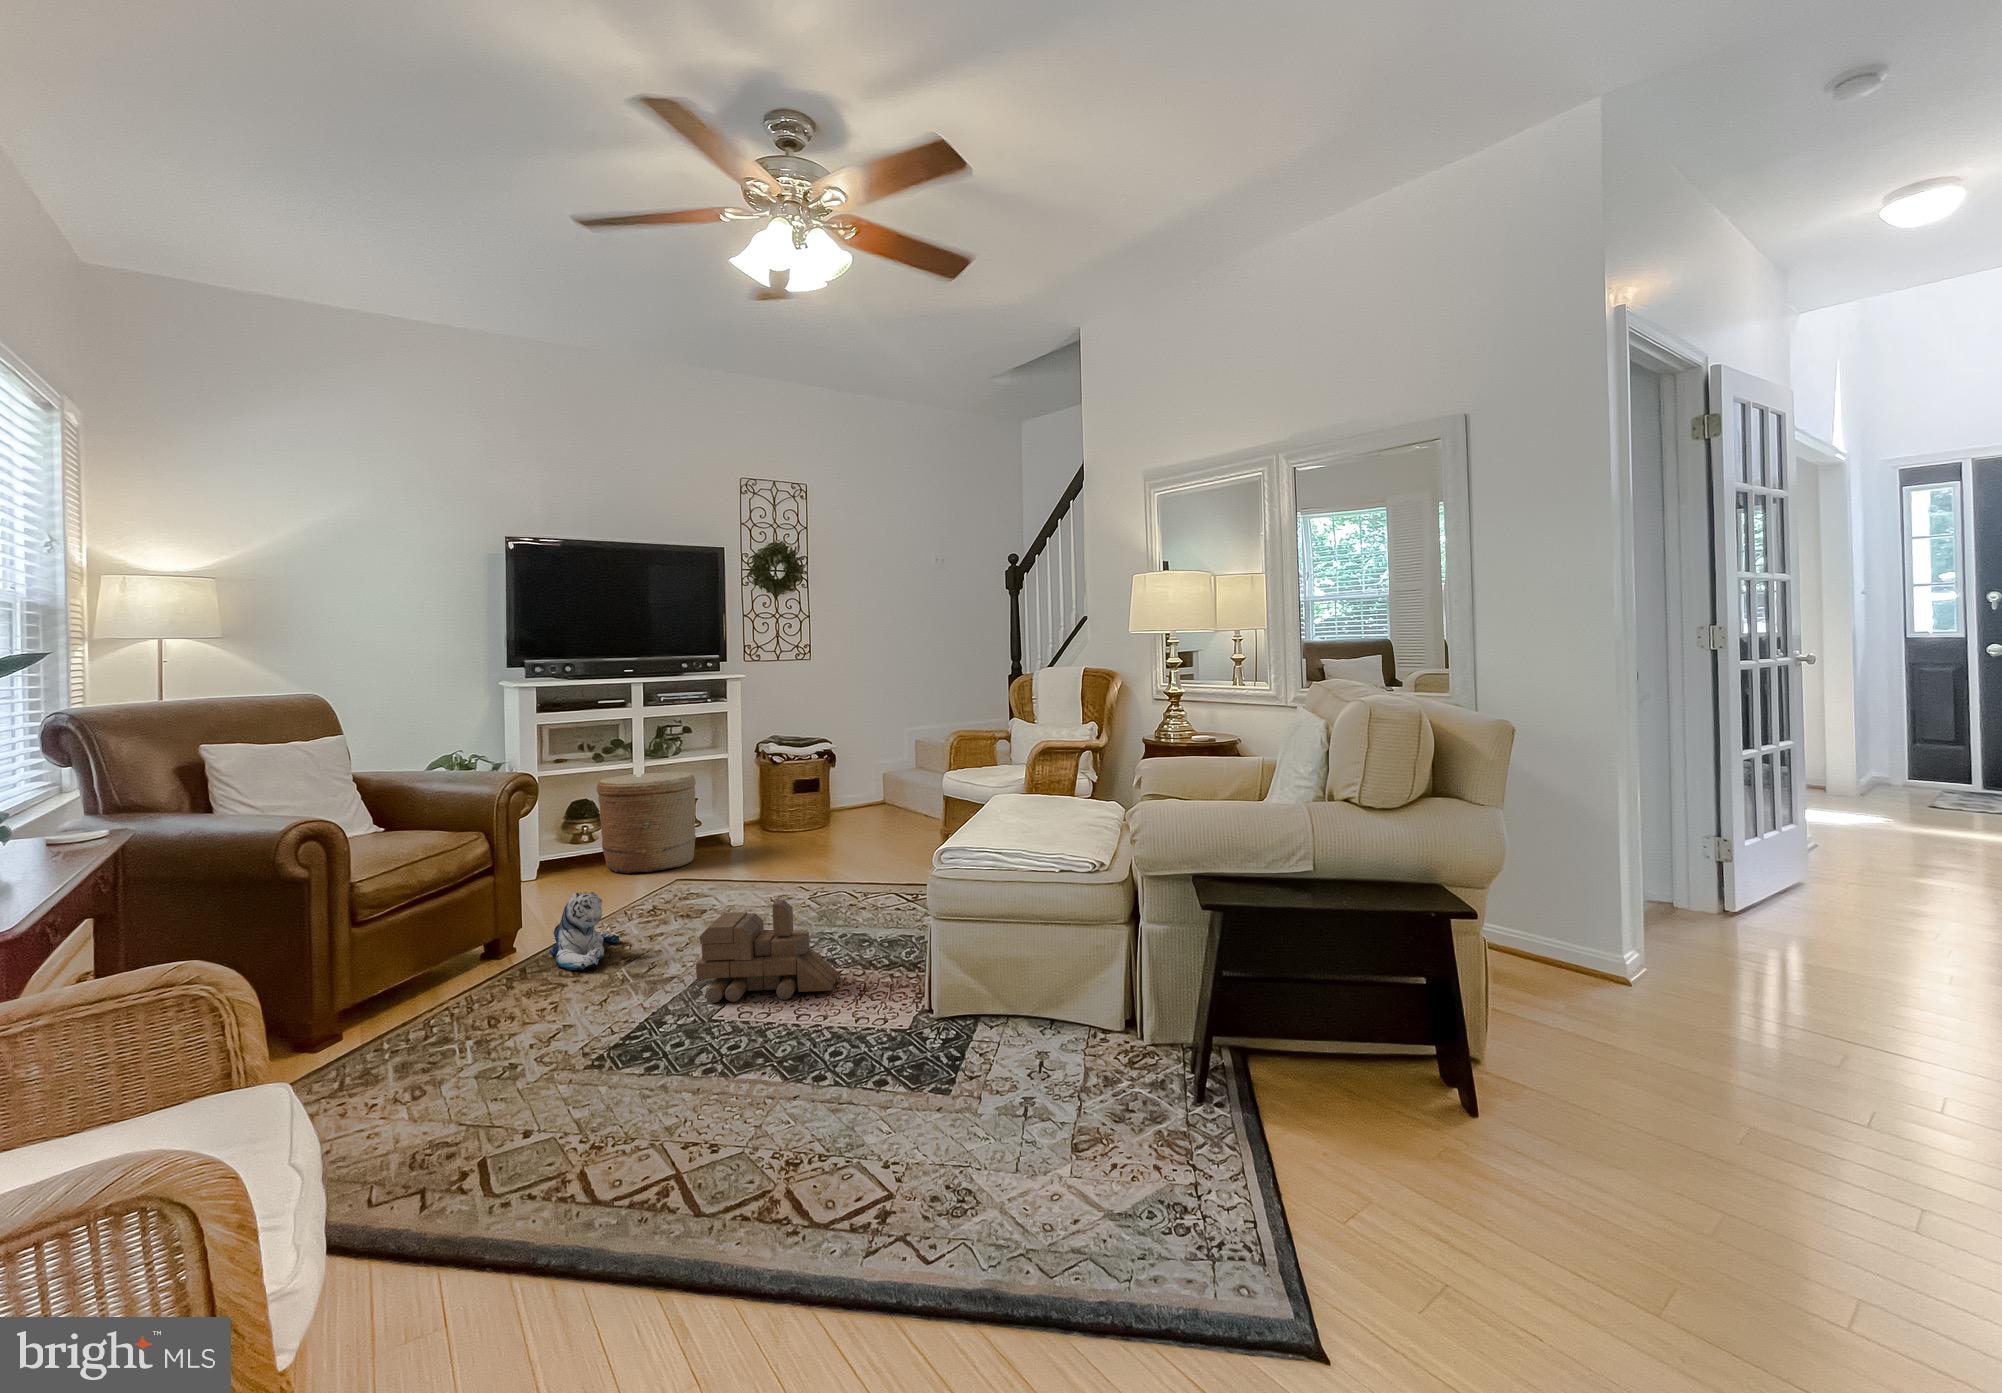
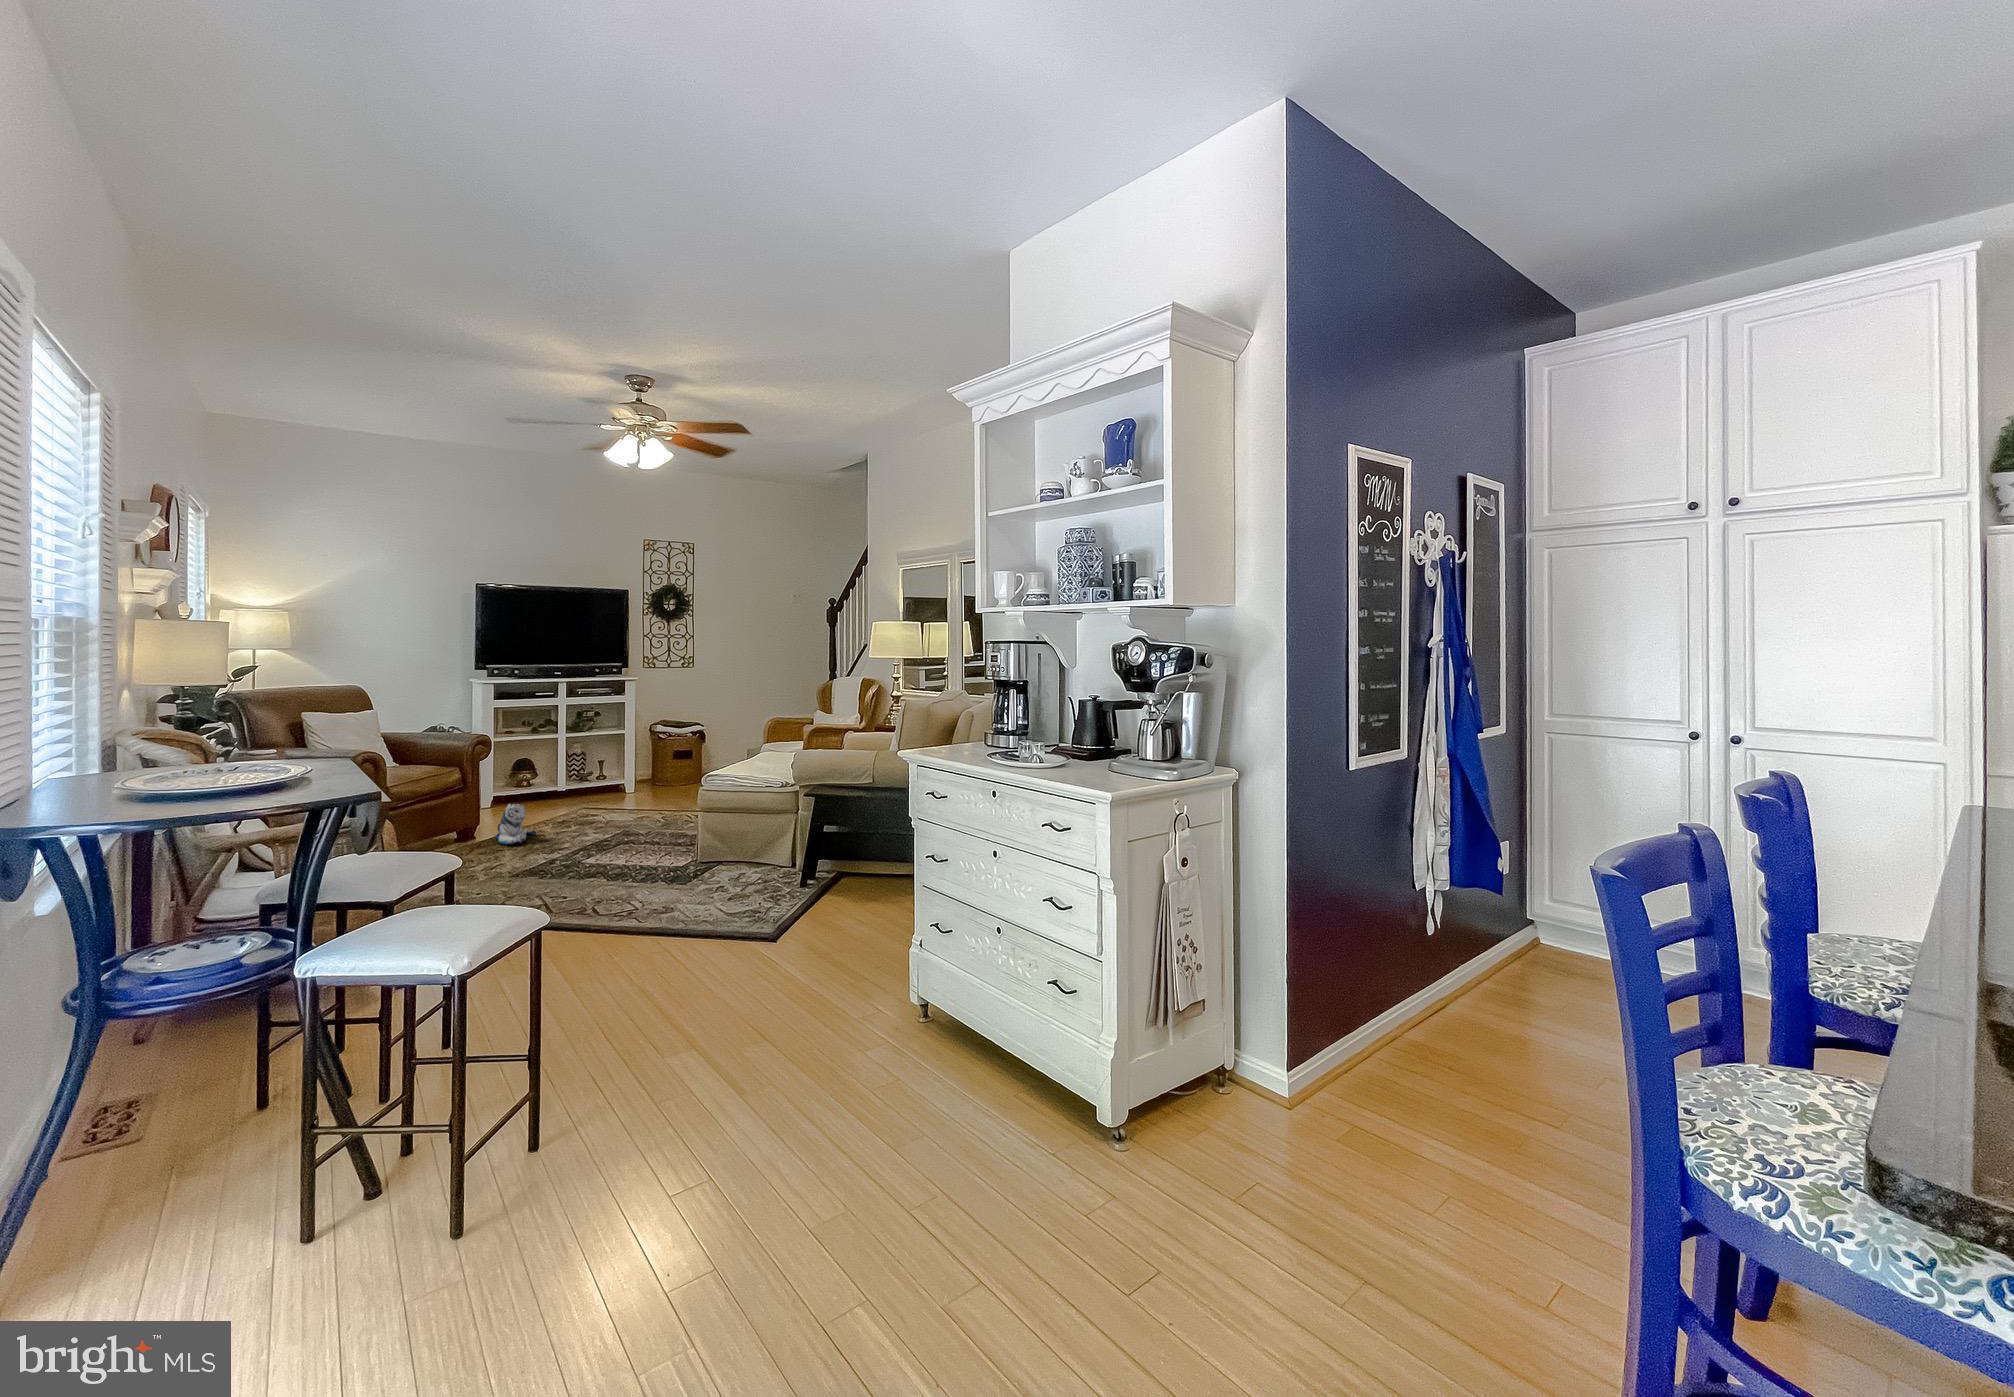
woven basket: present [597,772,696,874] -> none [533,742,600,805]
toy train: present [696,900,839,1003] -> none [572,806,654,858]

